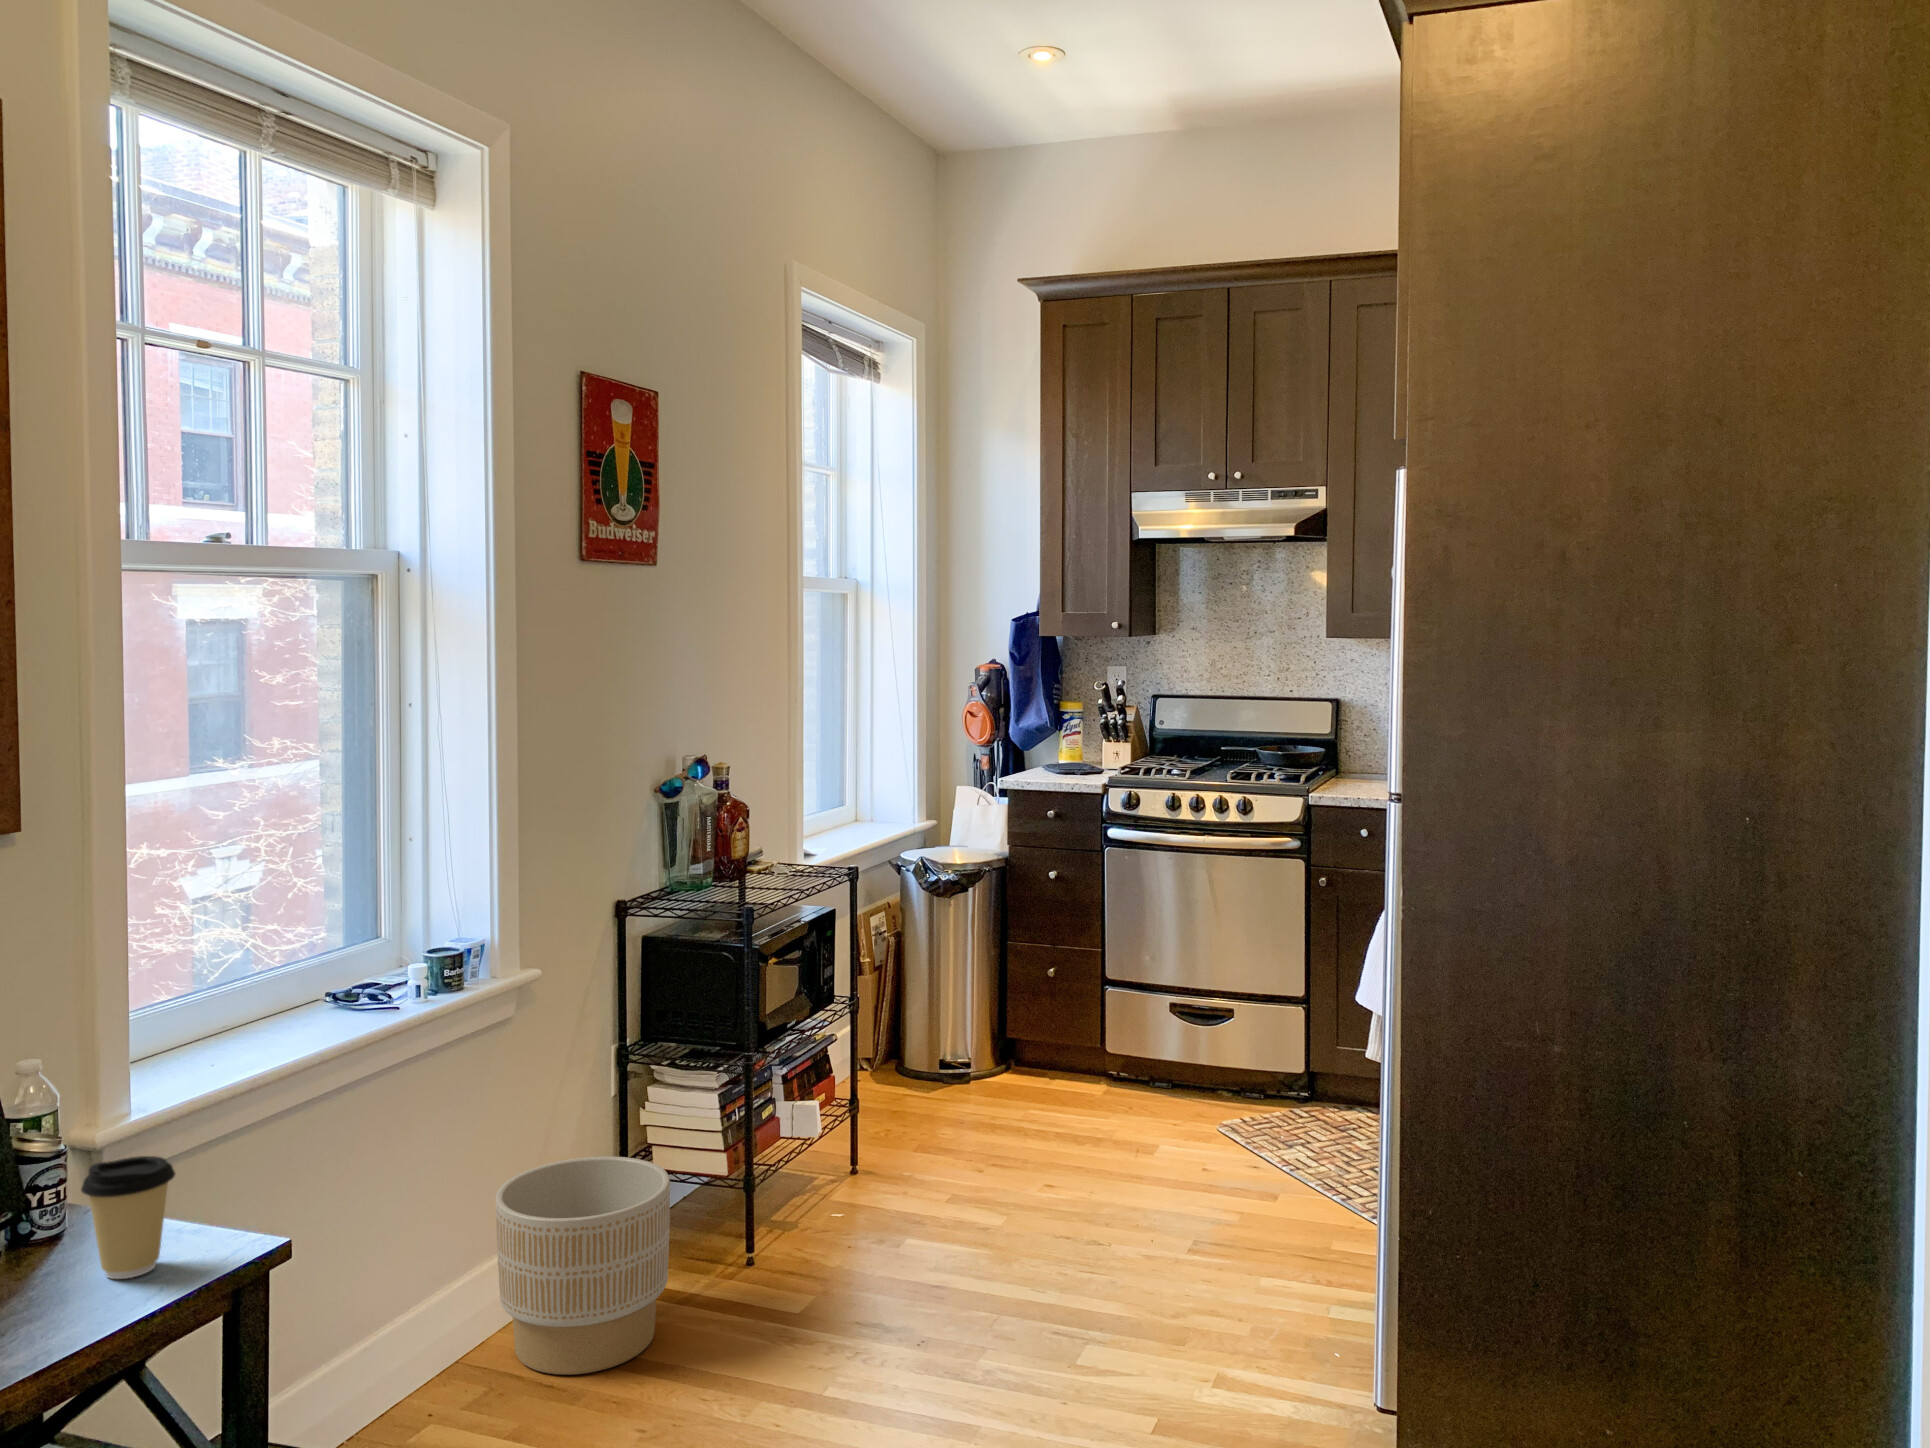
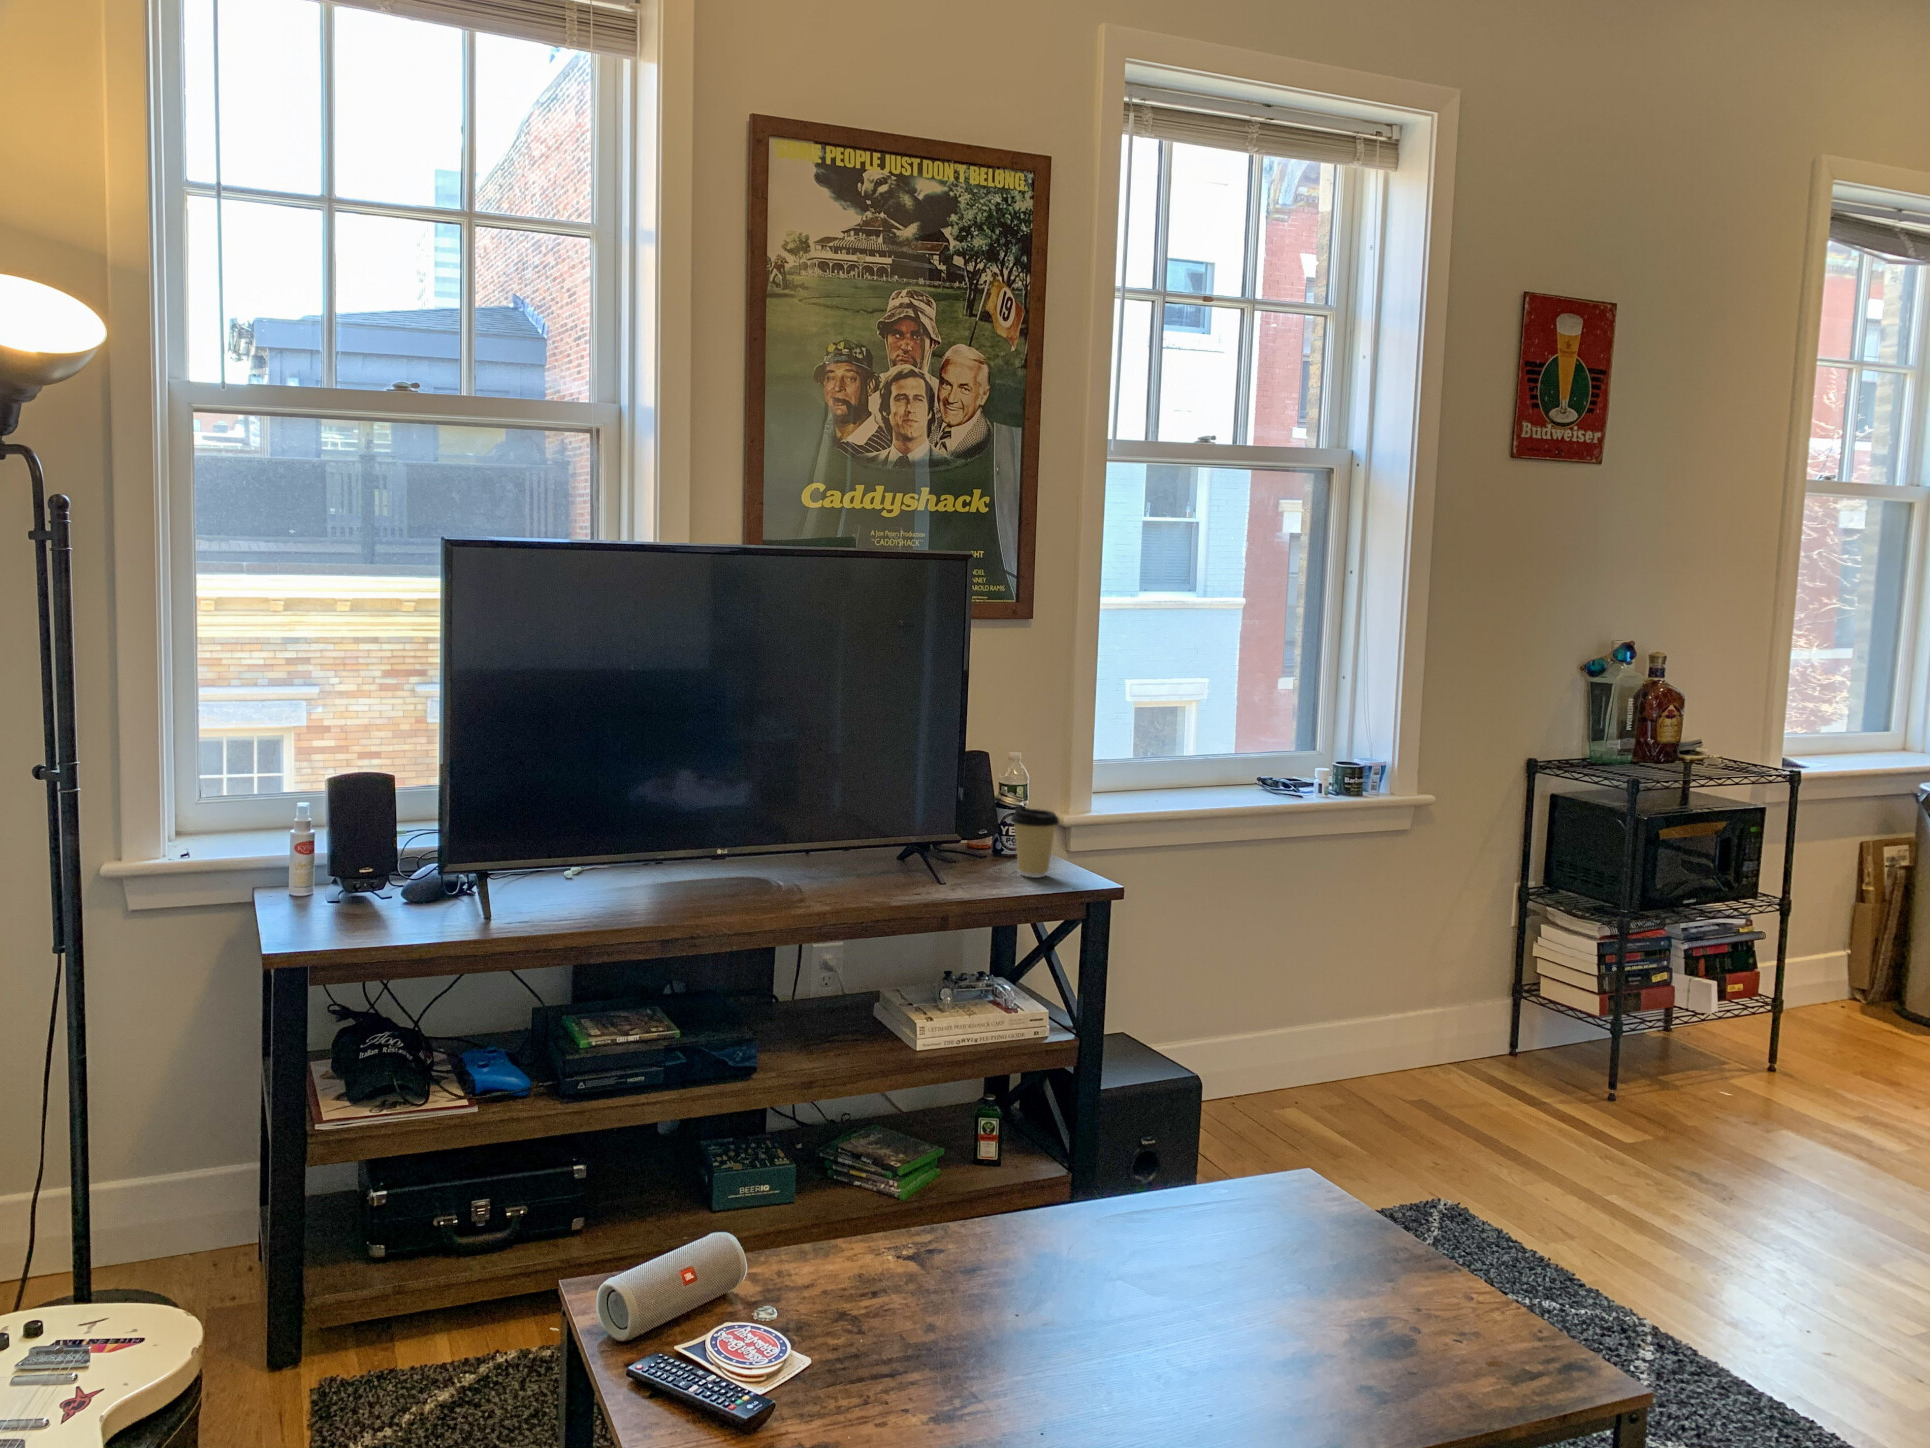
planter: present [495,1156,670,1375] -> none [1362,952,1512,1121]

